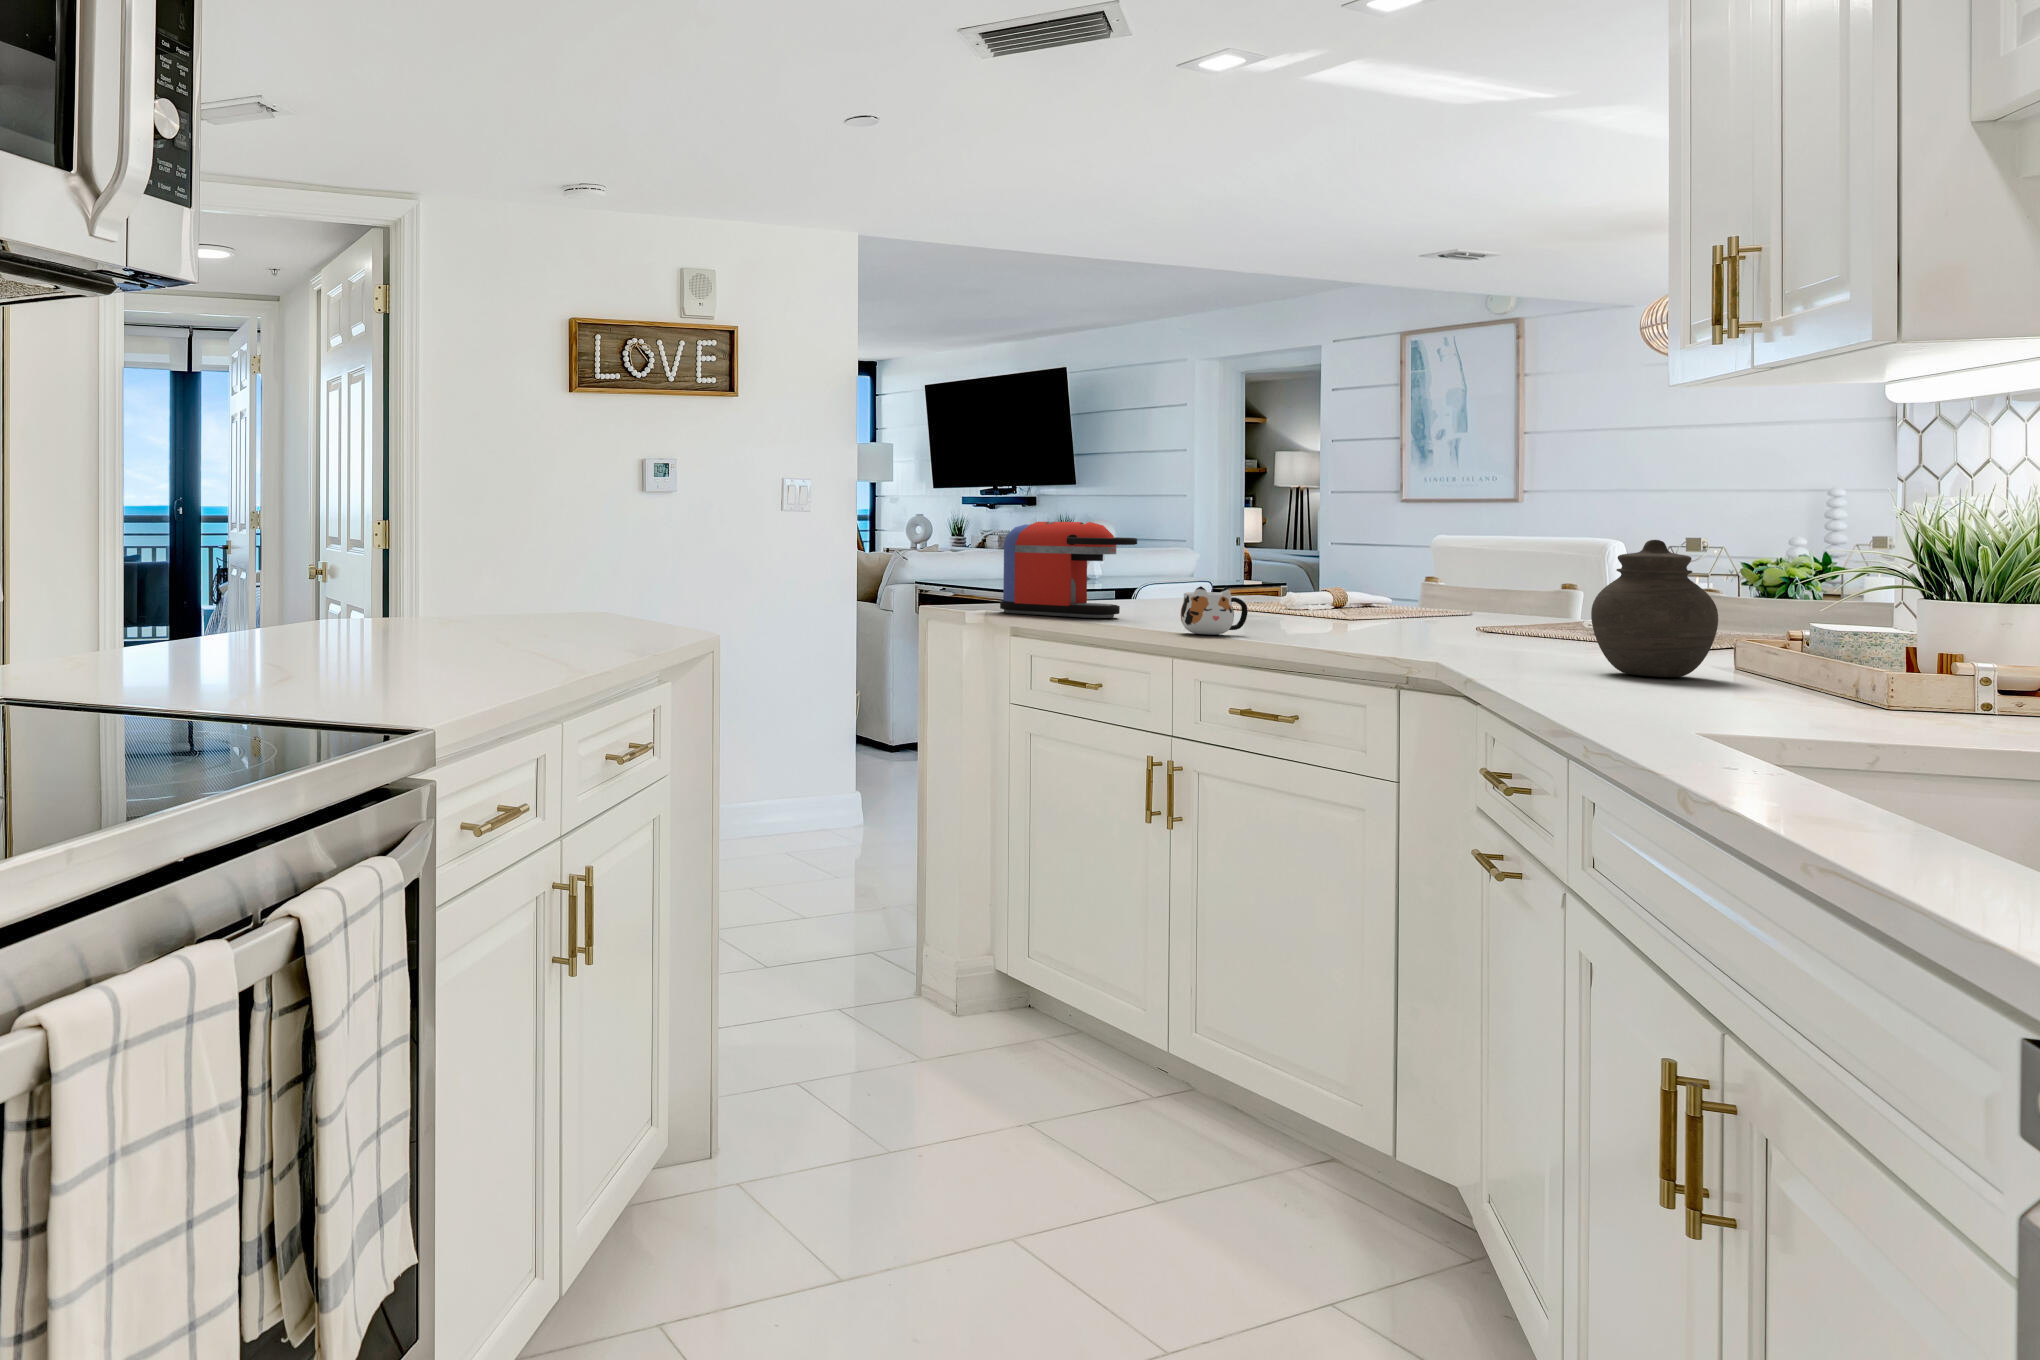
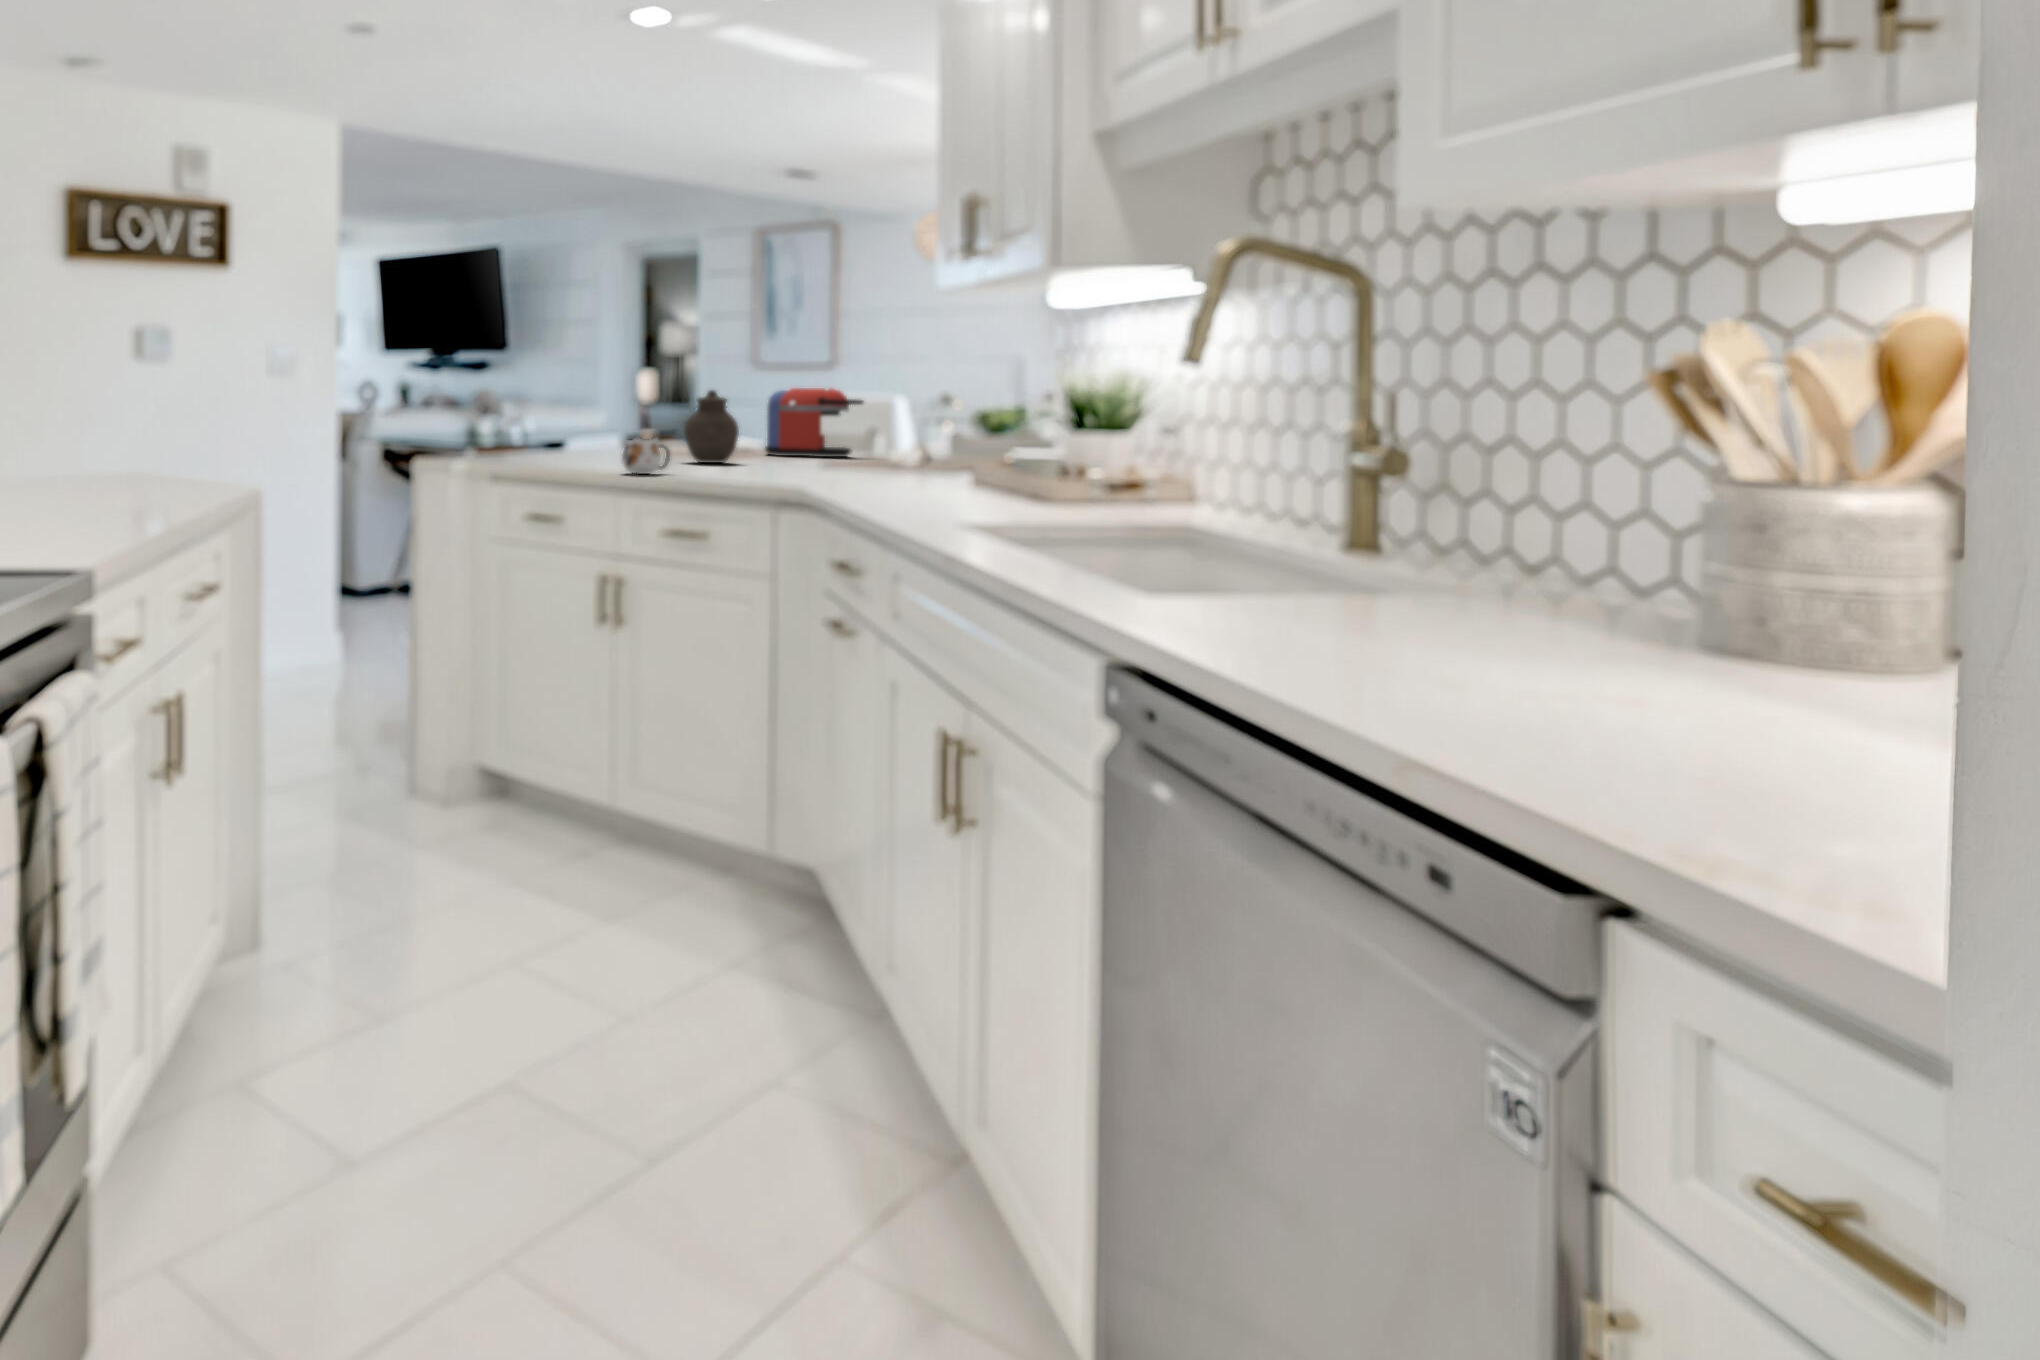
coffee maker: present [1000,522,1137,618] -> present [765,388,863,457]
jar: present [1591,540,1718,677] -> present [684,390,739,463]

